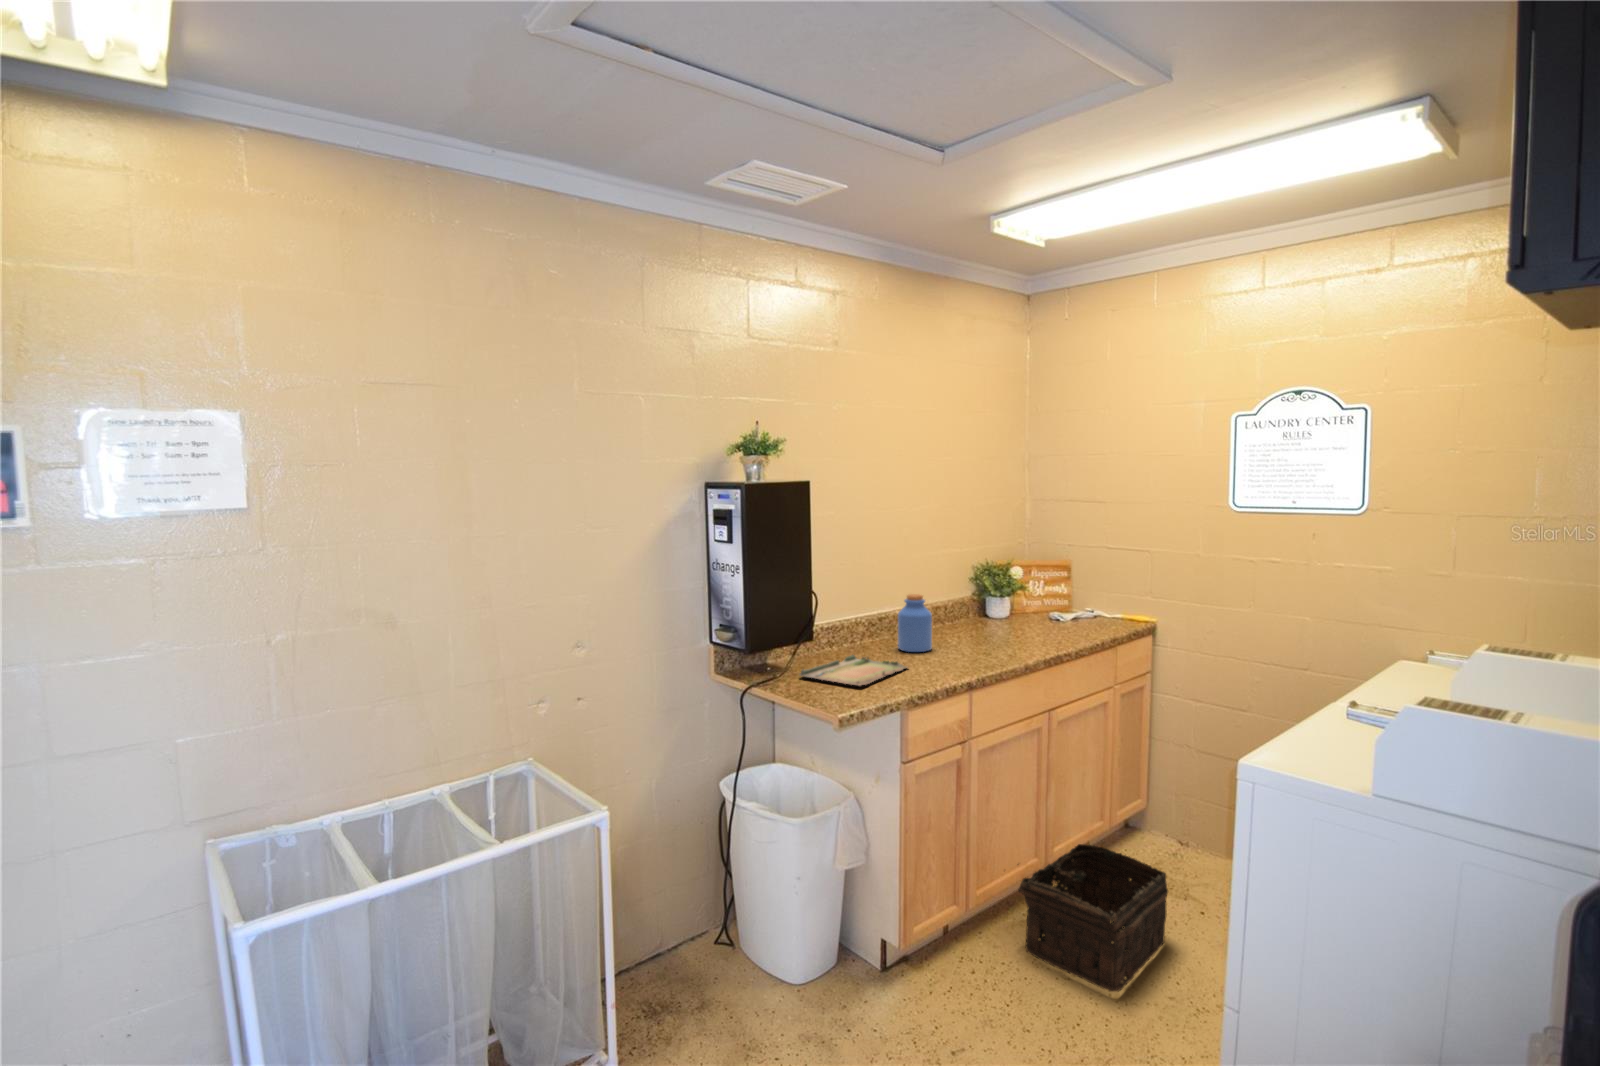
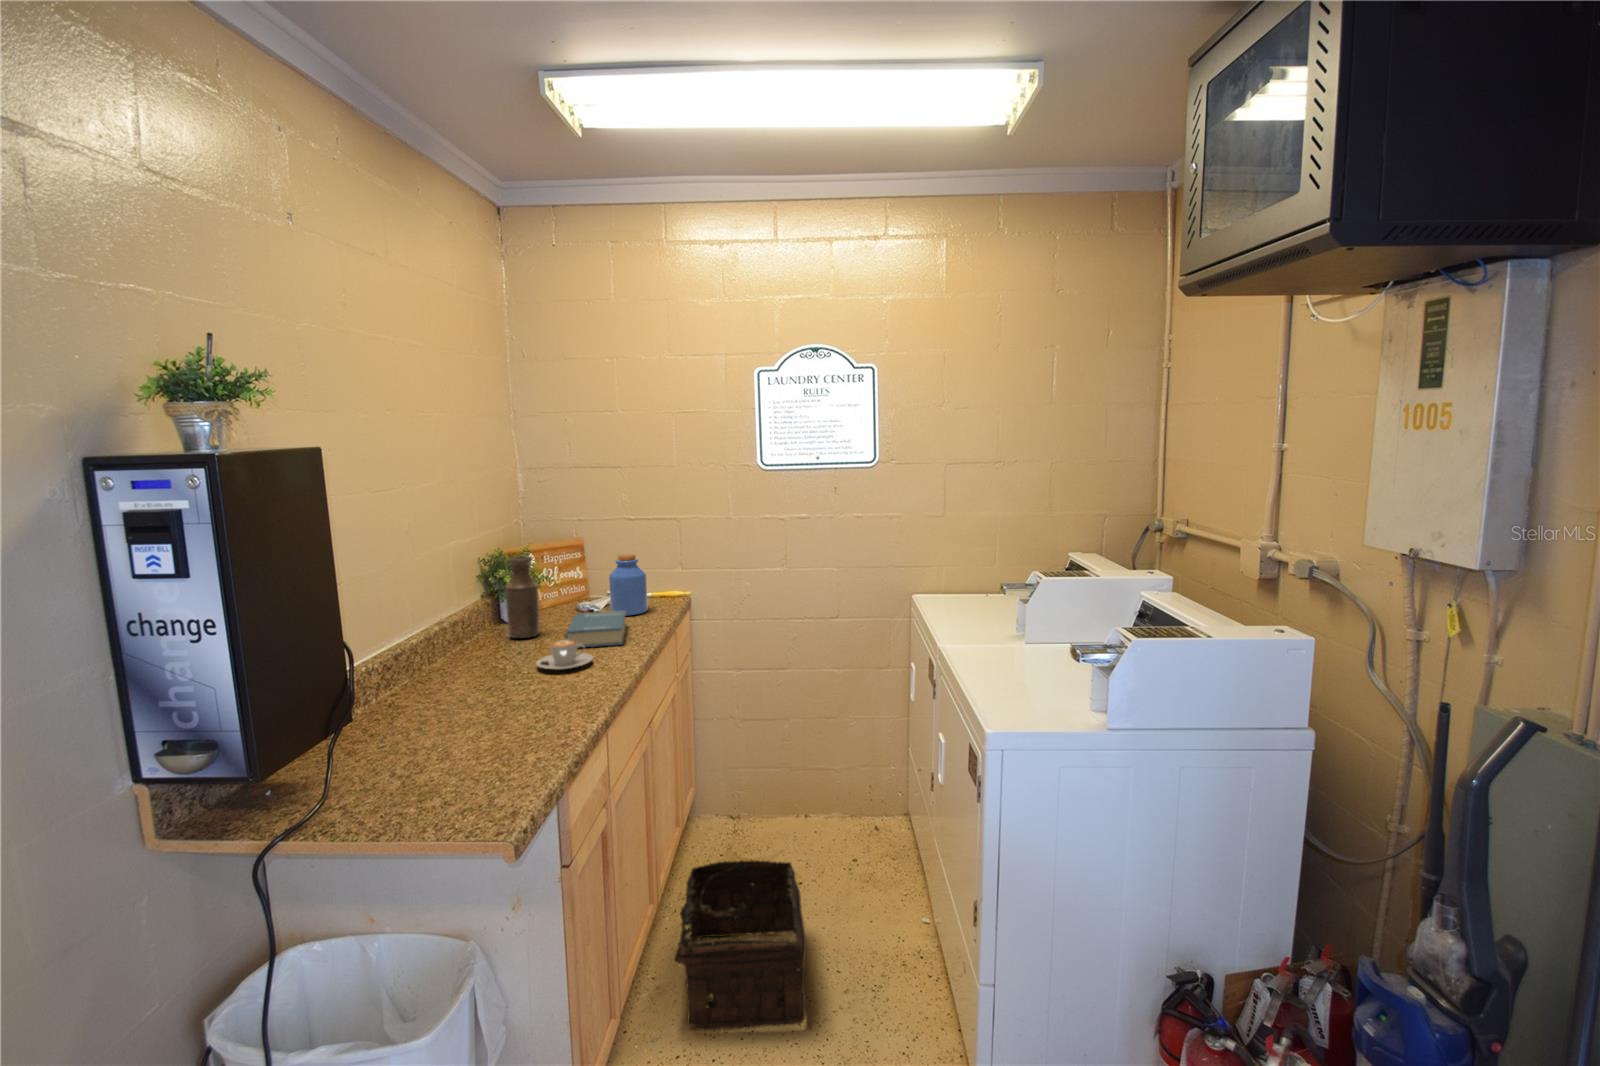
bottle: none [978,566,1002,628] -> present [505,556,539,638]
jar: present [898,594,932,652] -> present [609,554,648,615]
book: none [1002,617,1068,644] -> present [565,611,627,647]
coffee cup: none [966,629,1008,650] -> present [536,640,593,670]
tray: present [800,655,908,686] -> none [348,711,510,795]

